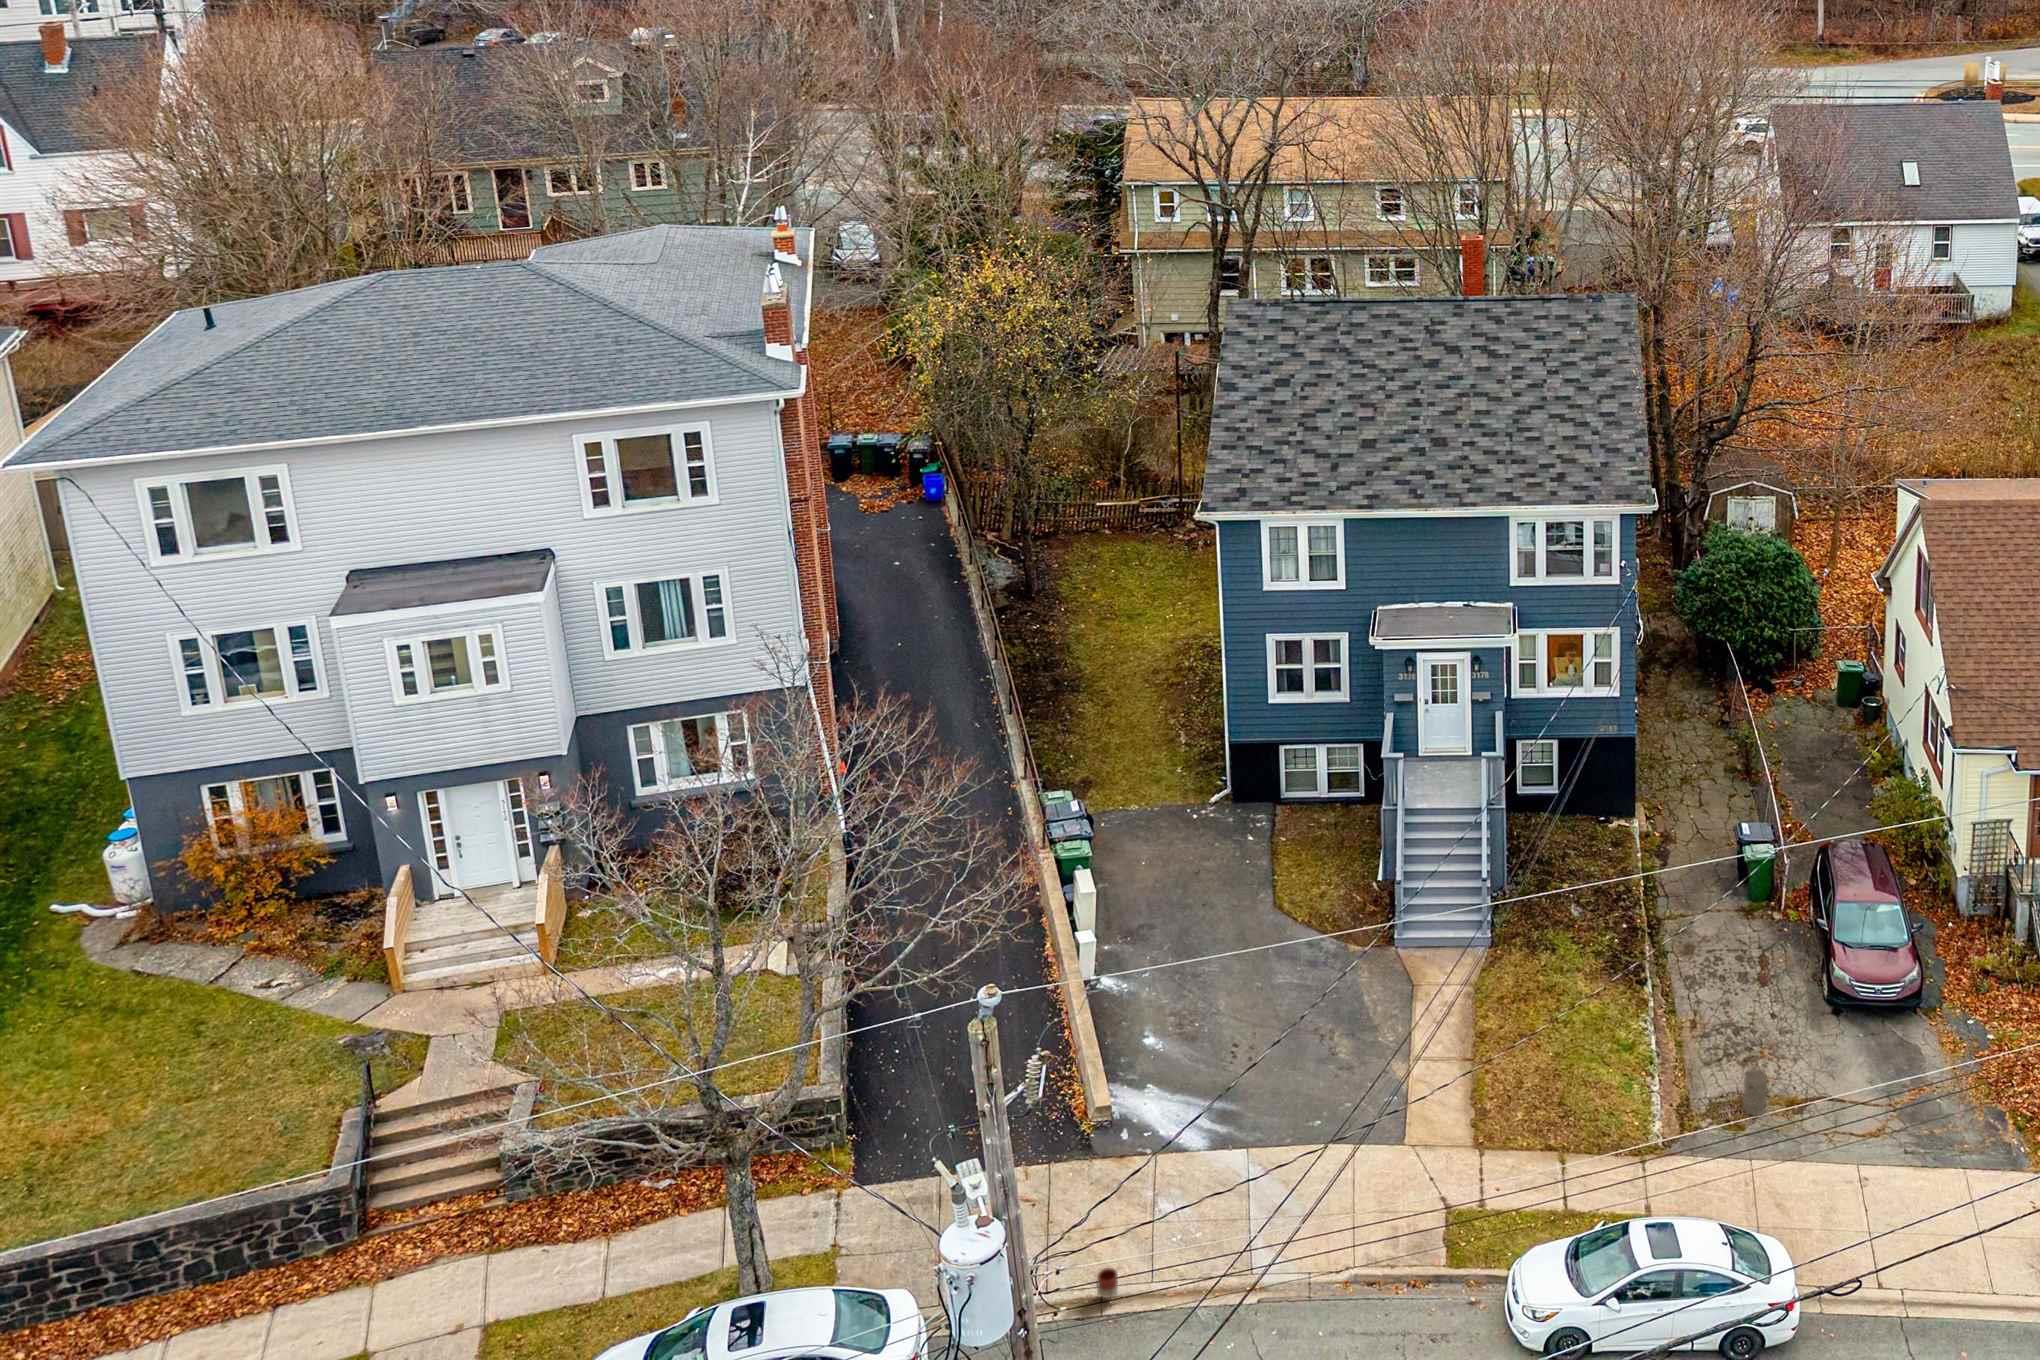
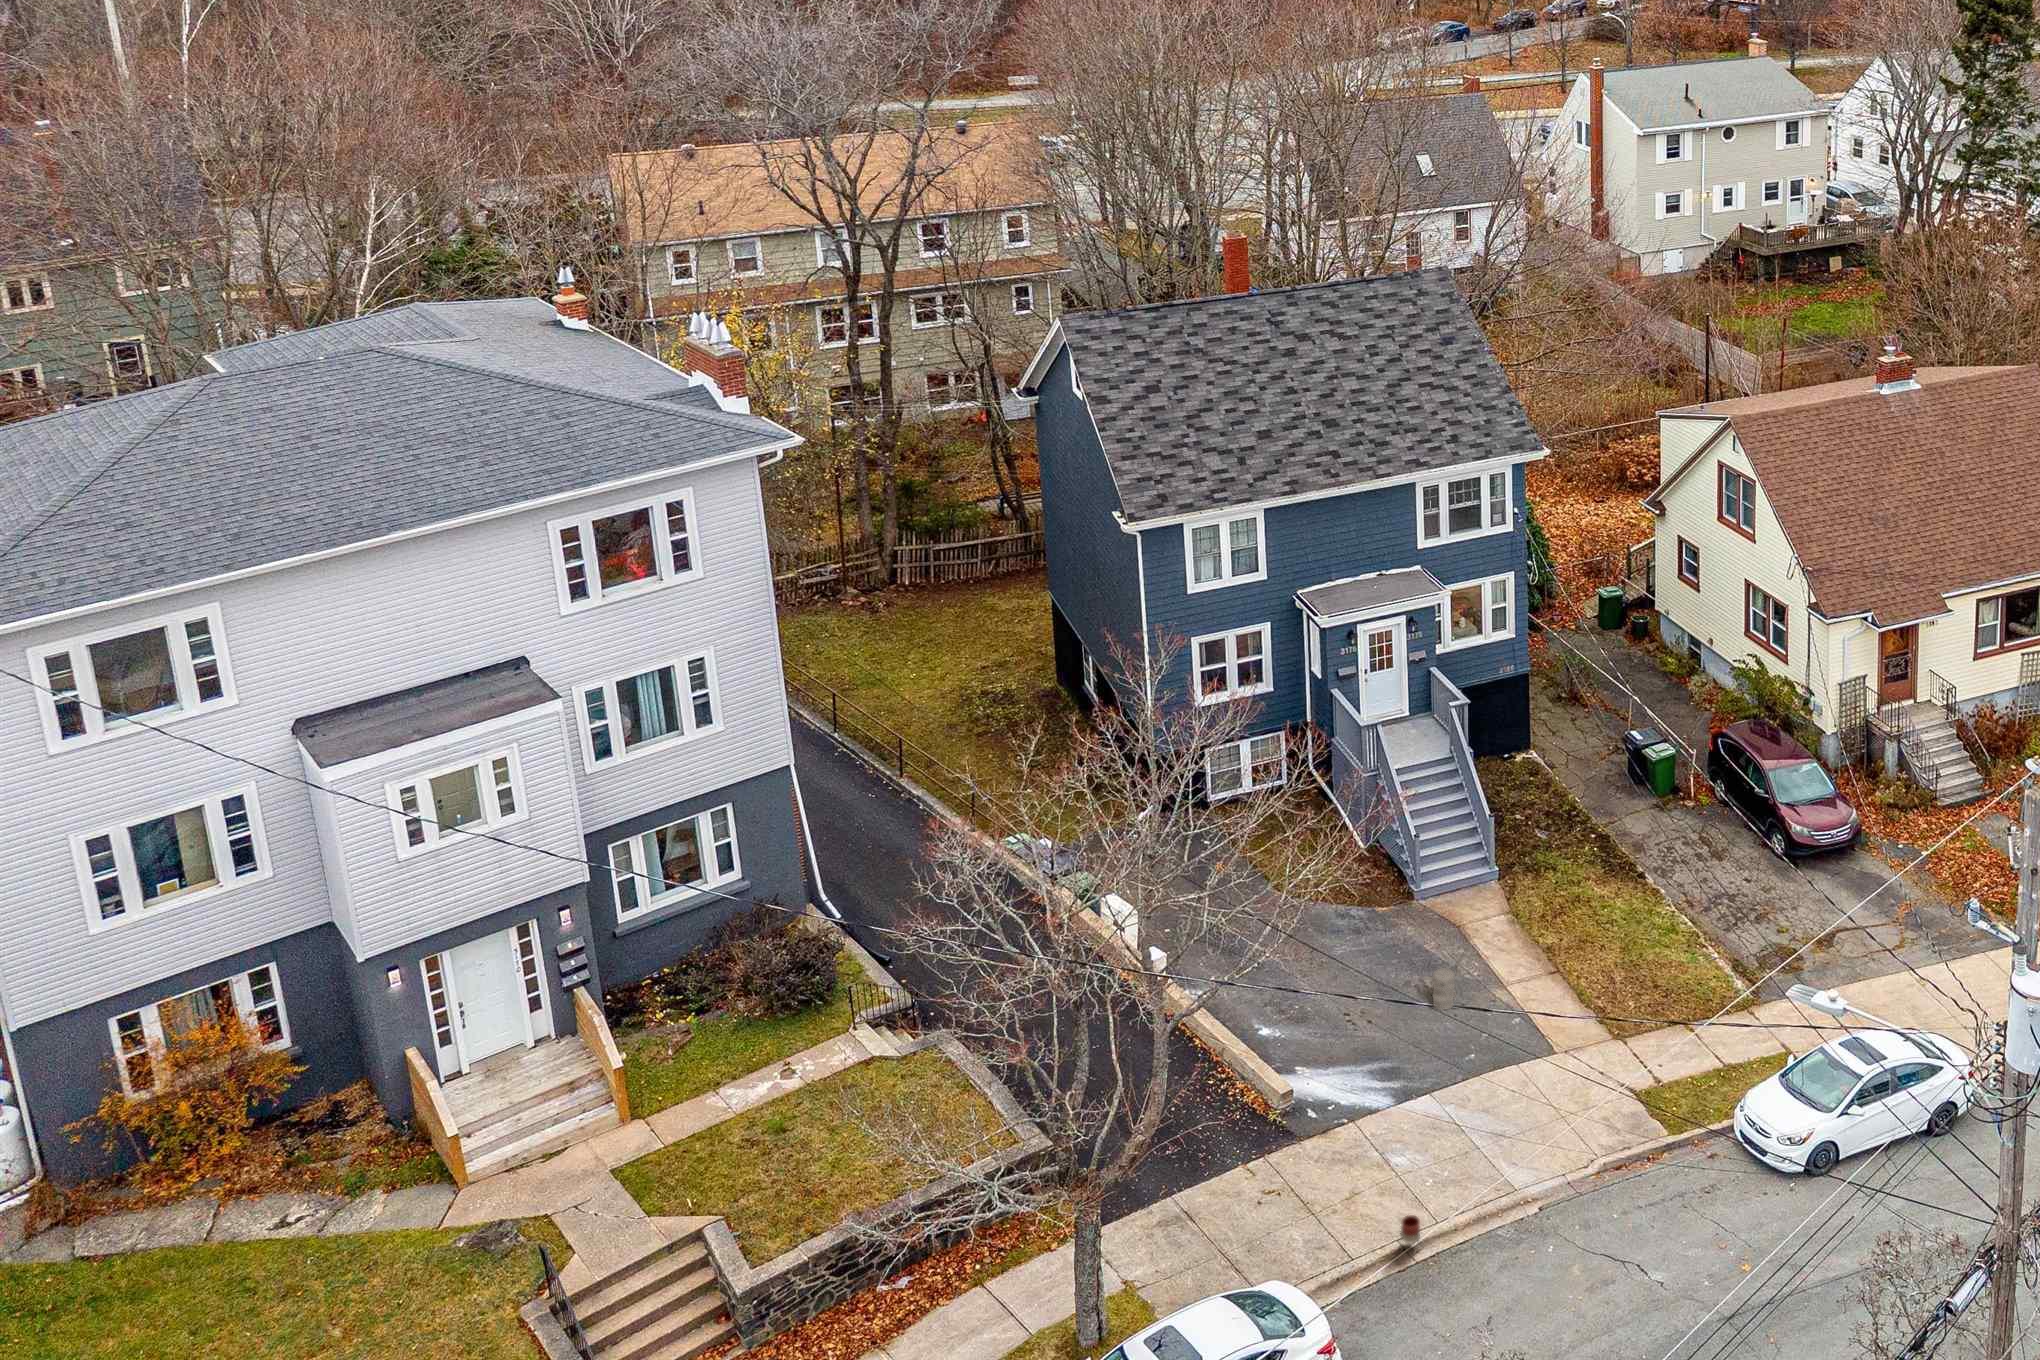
trash can: present [1743,1069,1767,1116] -> present [1433,968,1455,1010]

